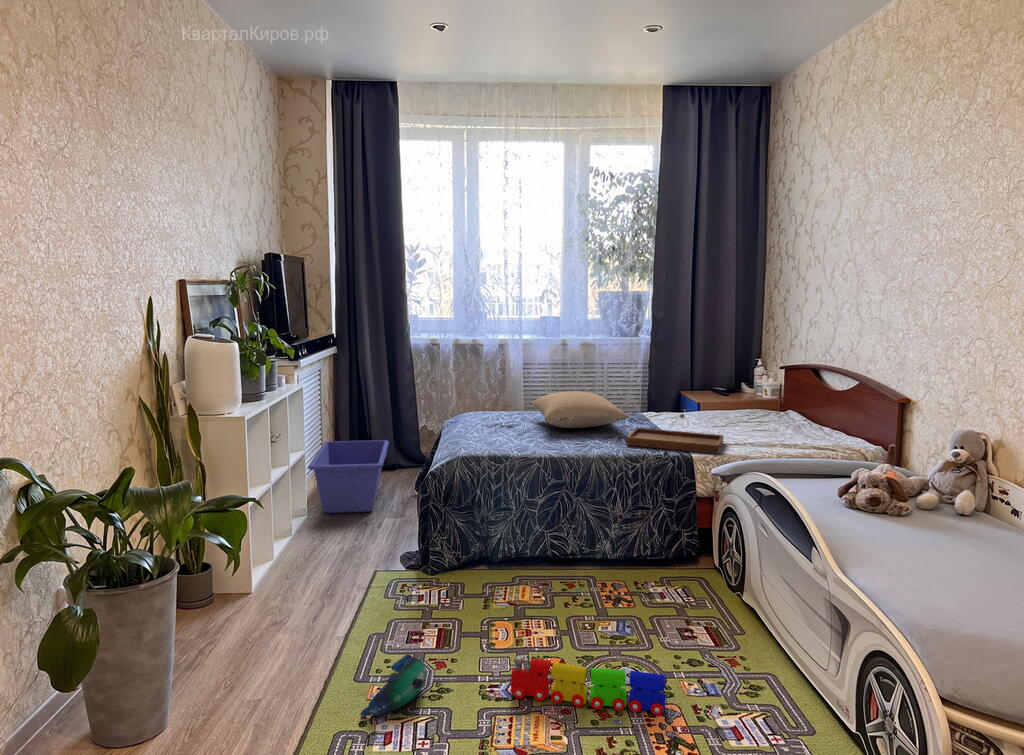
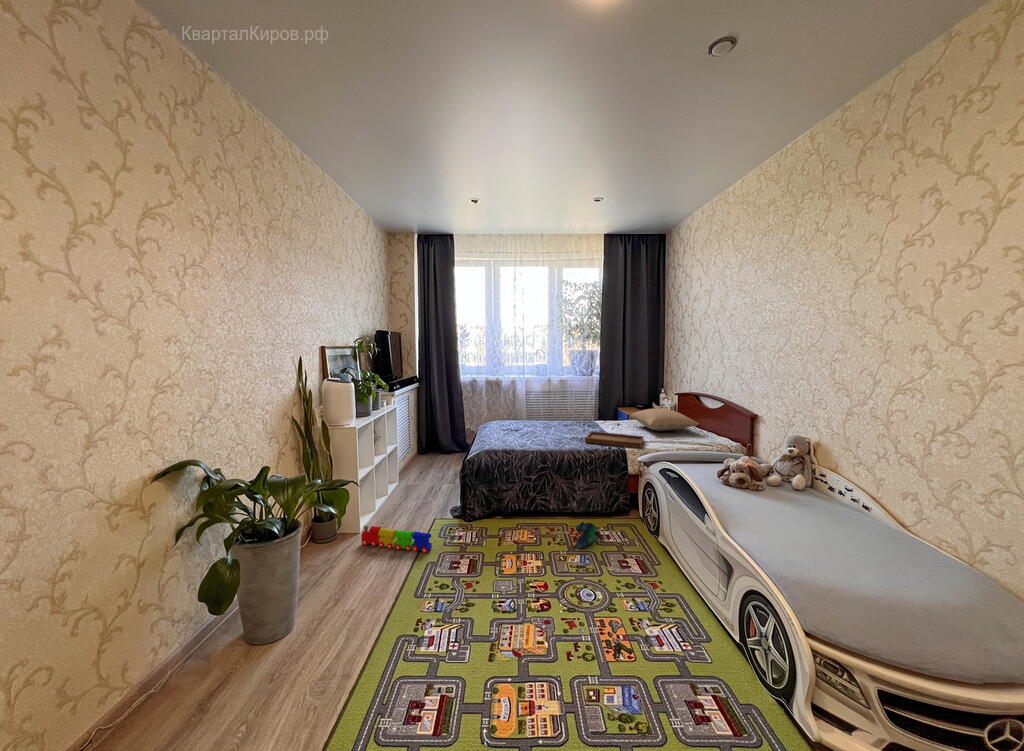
pillow: present [533,391,629,428] -> present [631,409,699,431]
storage bin: present [308,440,389,513] -> none [399,437,448,481]
plush toy: present [360,654,426,717] -> present [573,522,600,549]
toy train: present [511,656,667,716] -> present [361,525,432,553]

